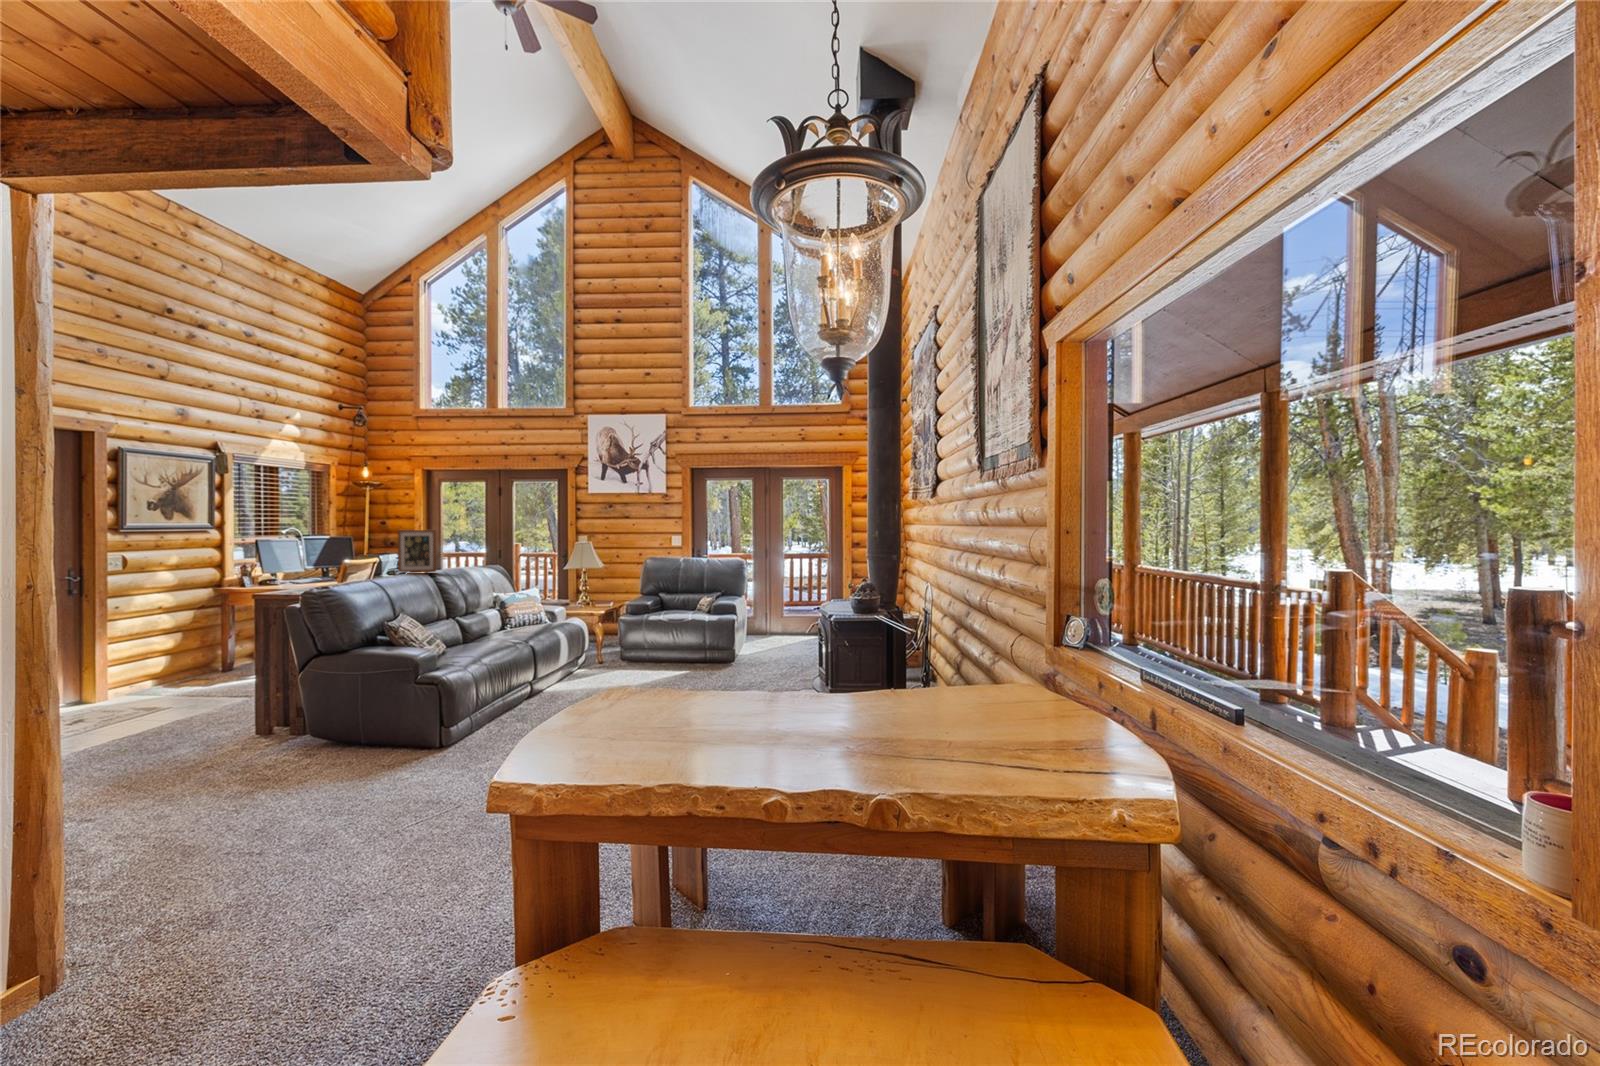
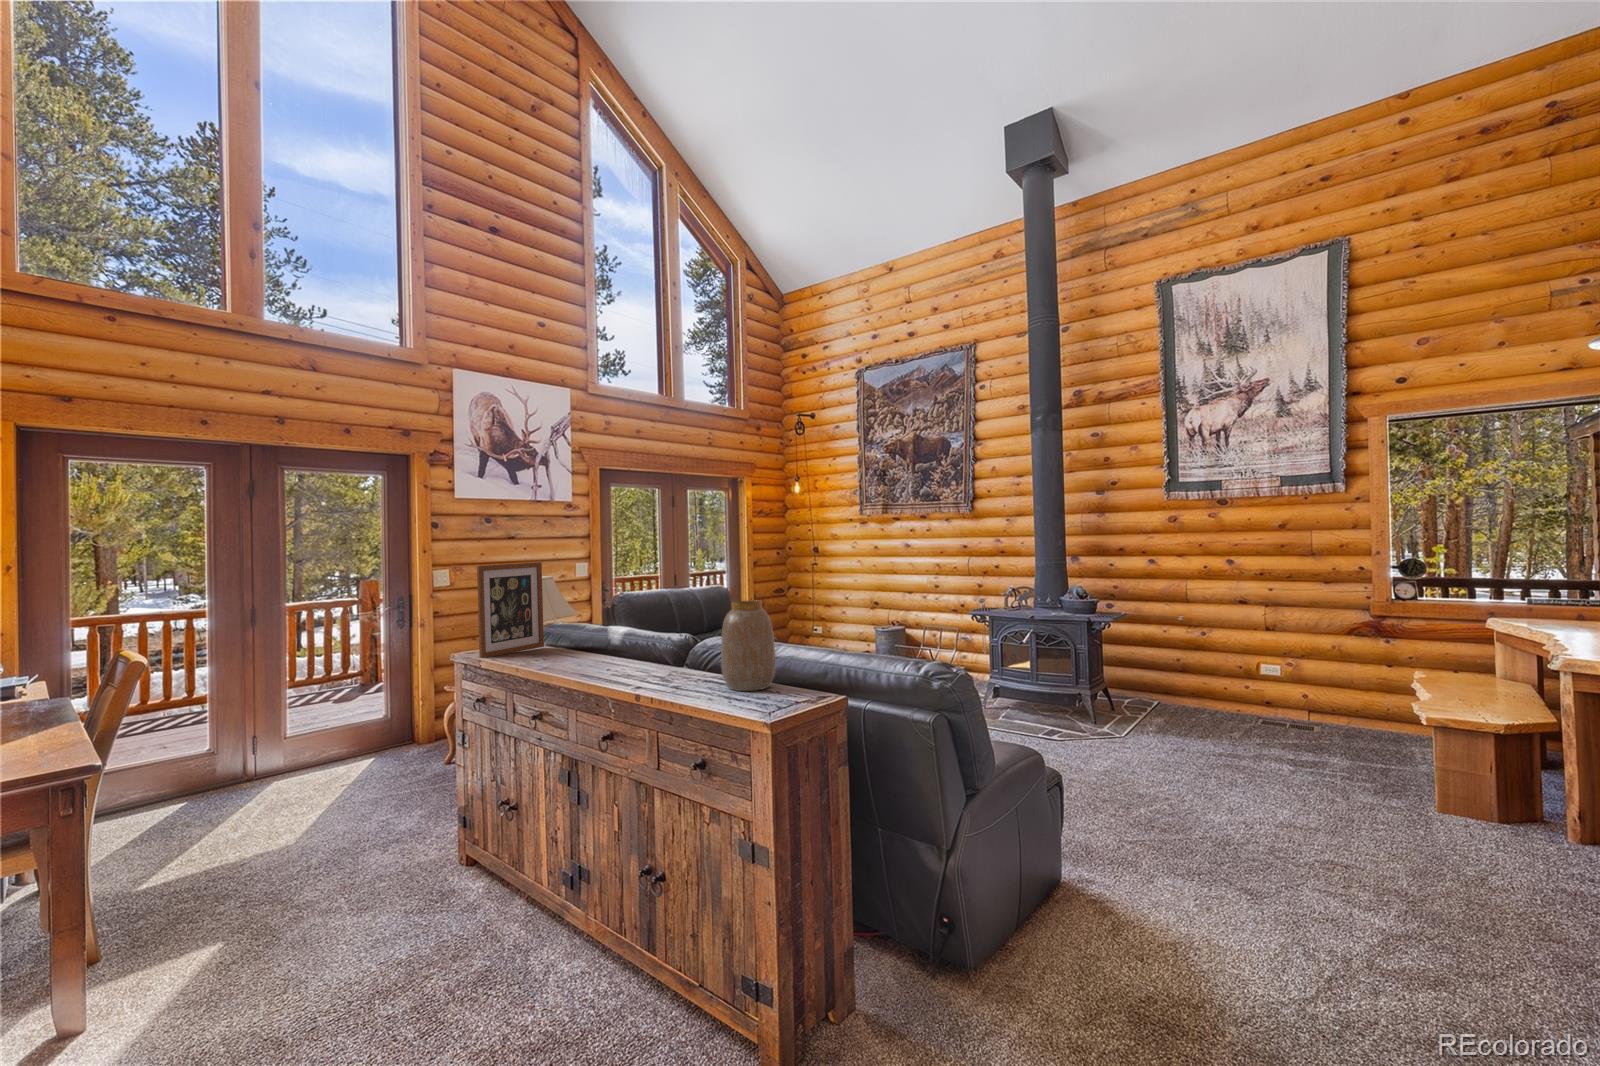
vase: none [313,549,343,588] -> present [721,600,776,691]

